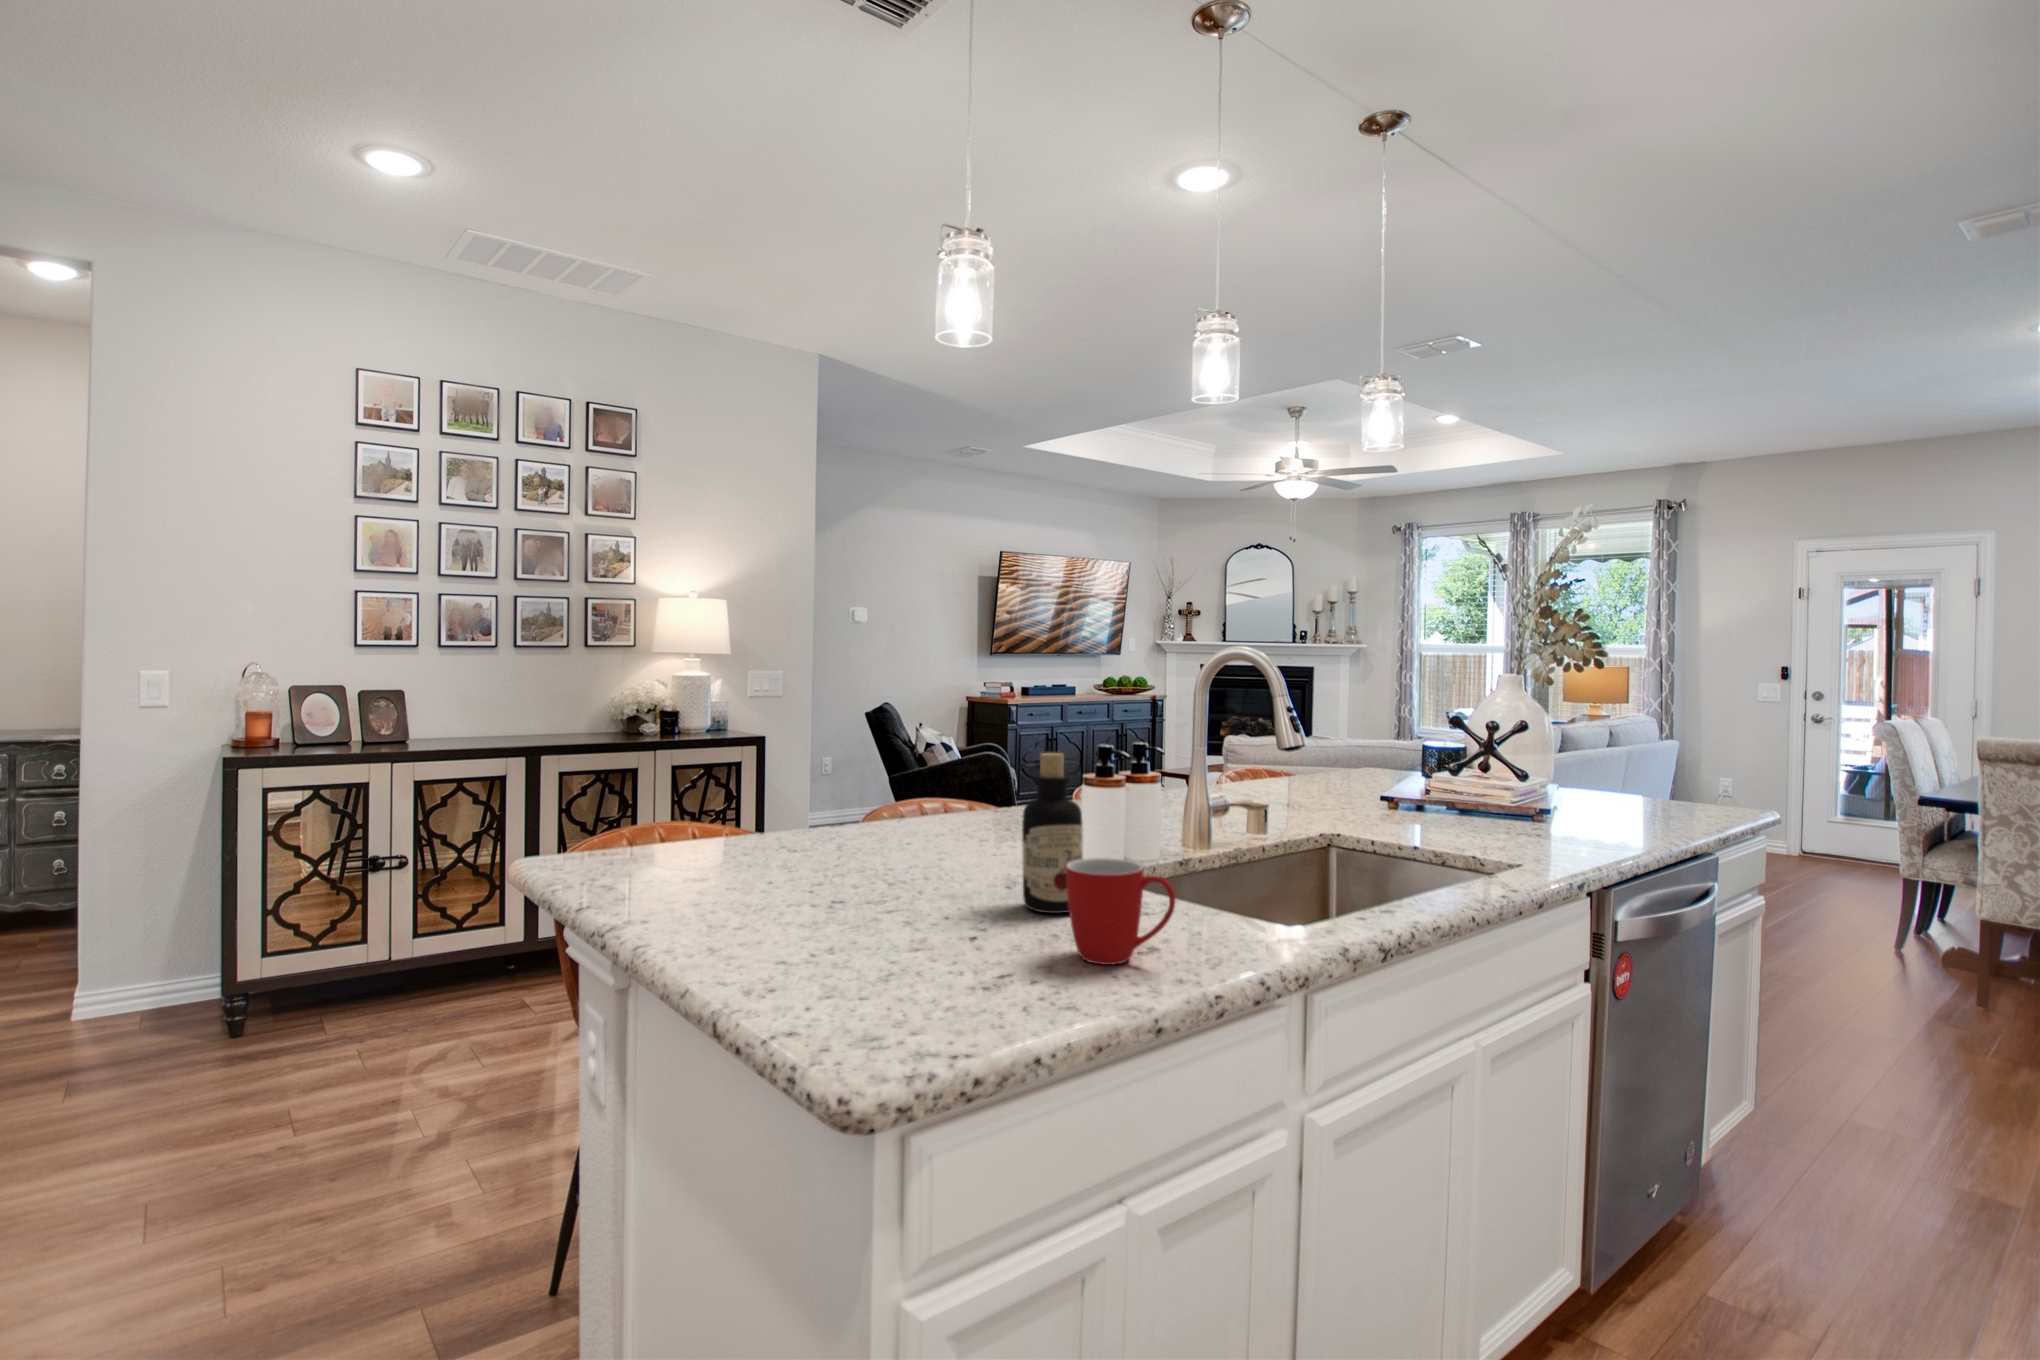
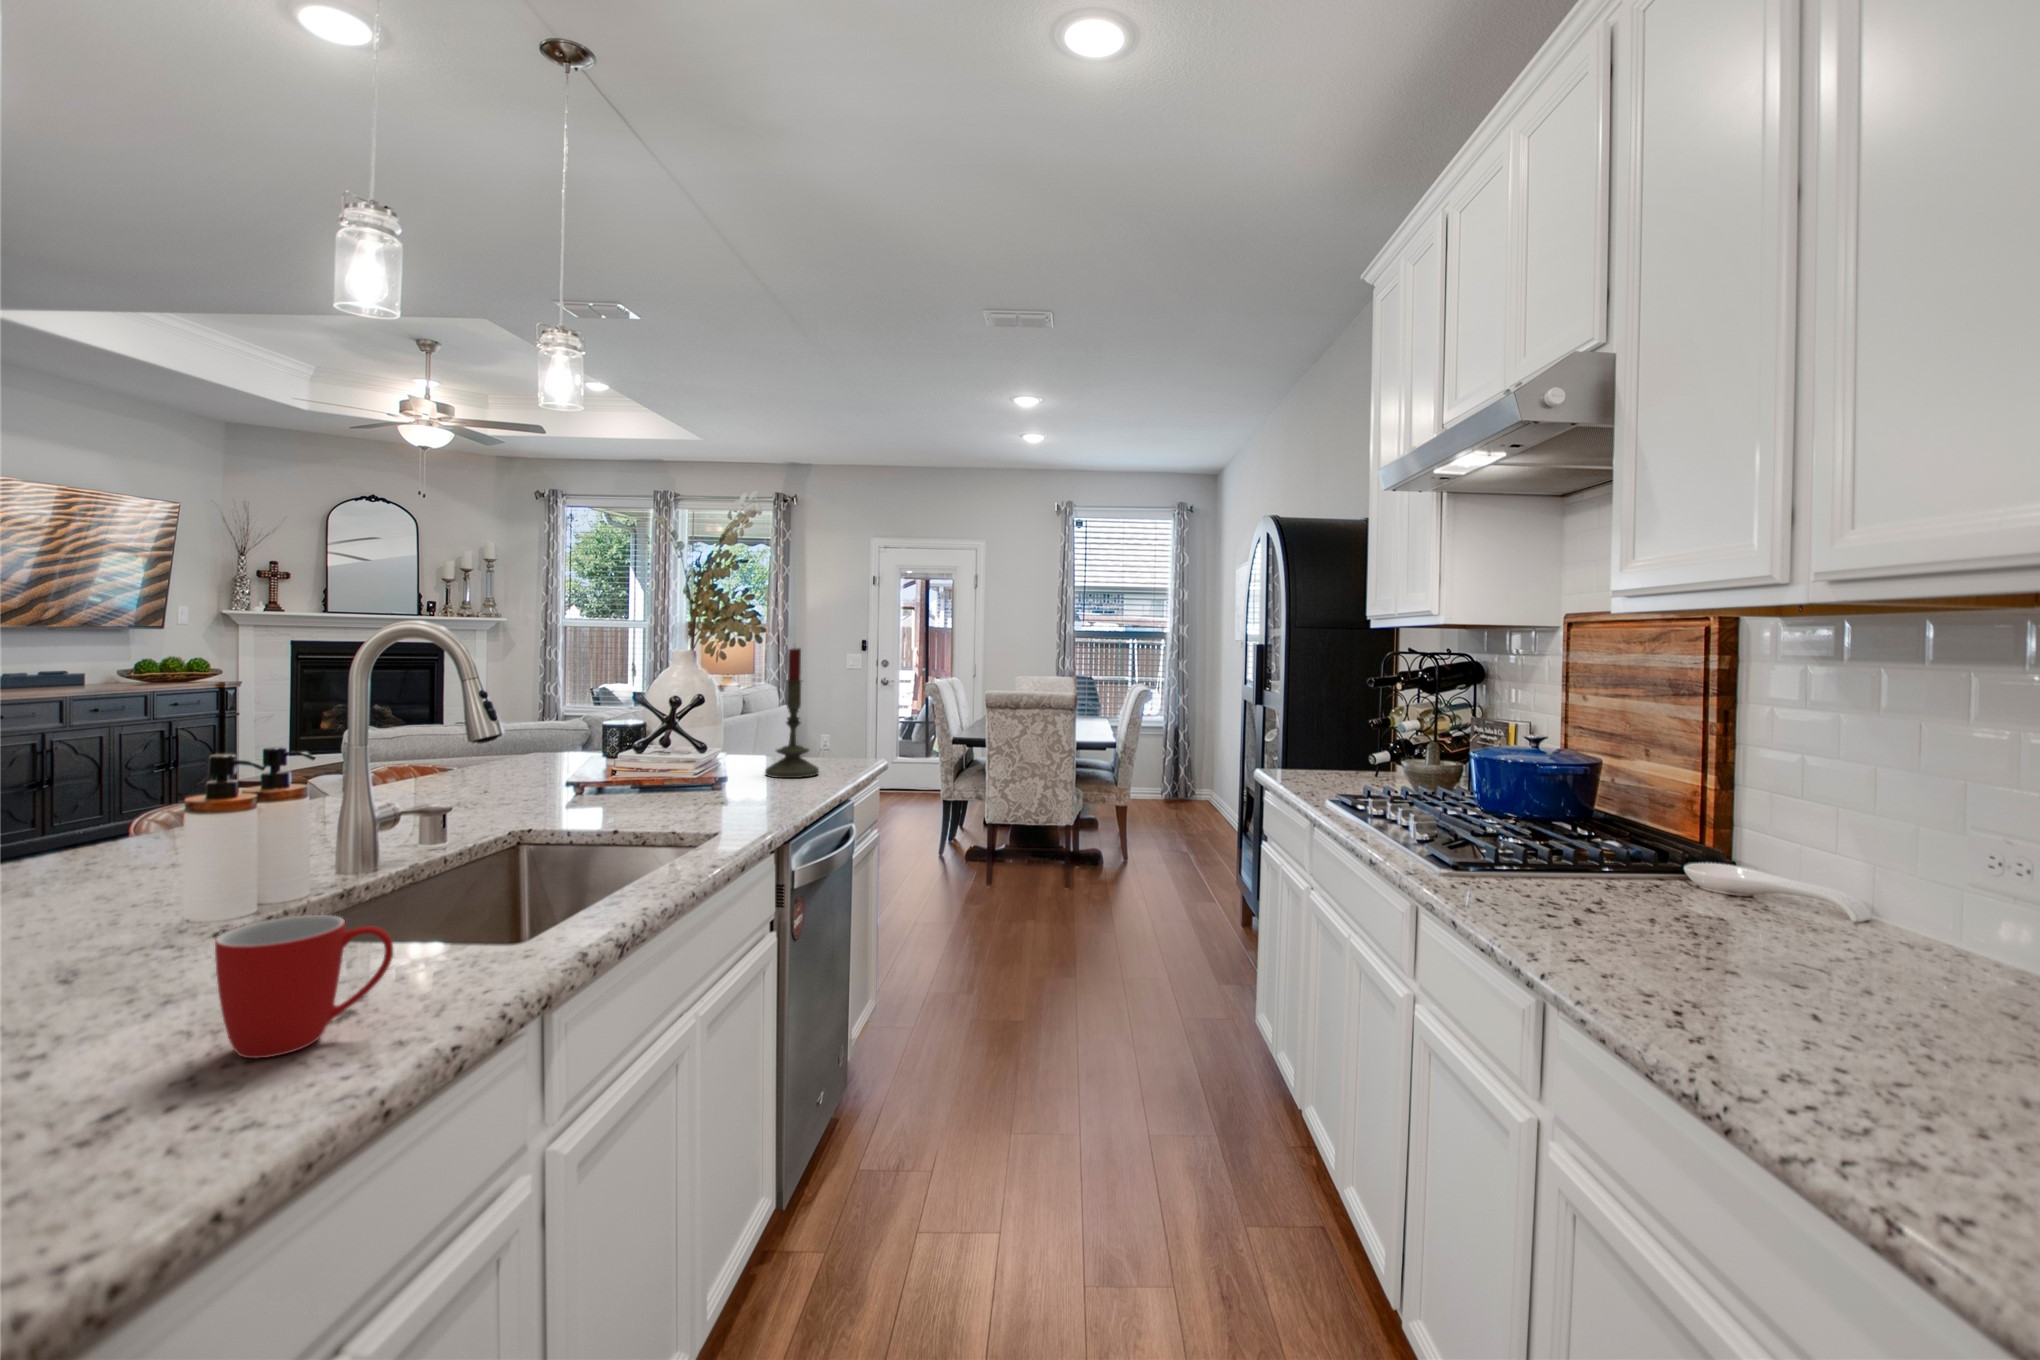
candle: none [1620,651,1699,822] -> present [765,648,819,778]
bottle: present [1022,753,1083,913] -> none [102,788,218,1011]

